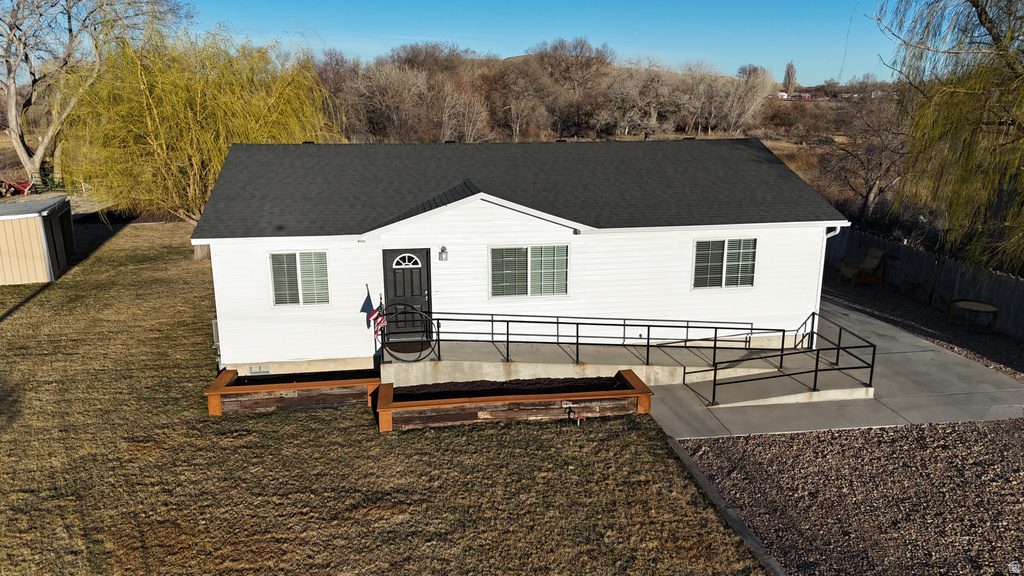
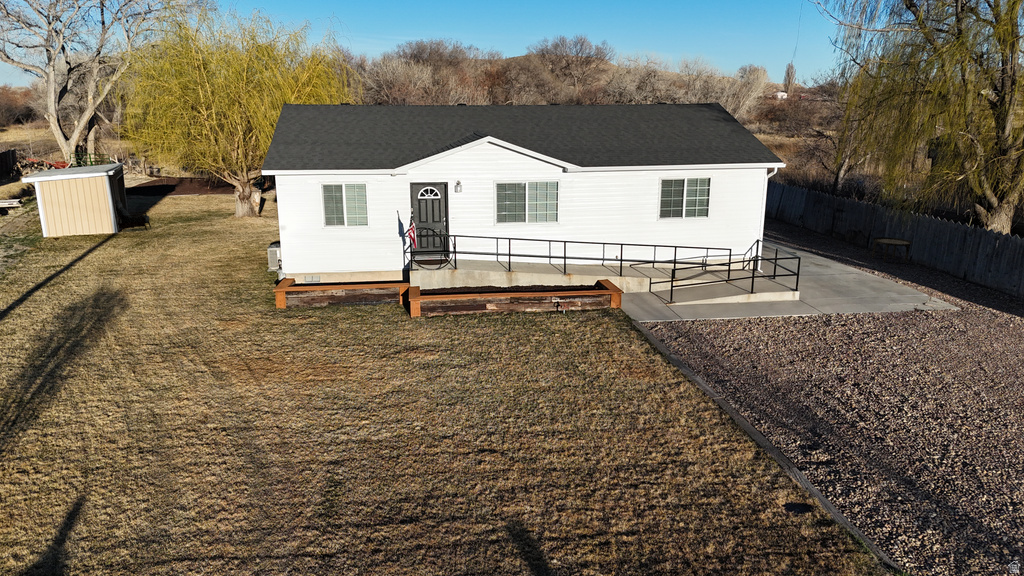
chair: present [839,247,887,287] -> present [115,200,151,231]

